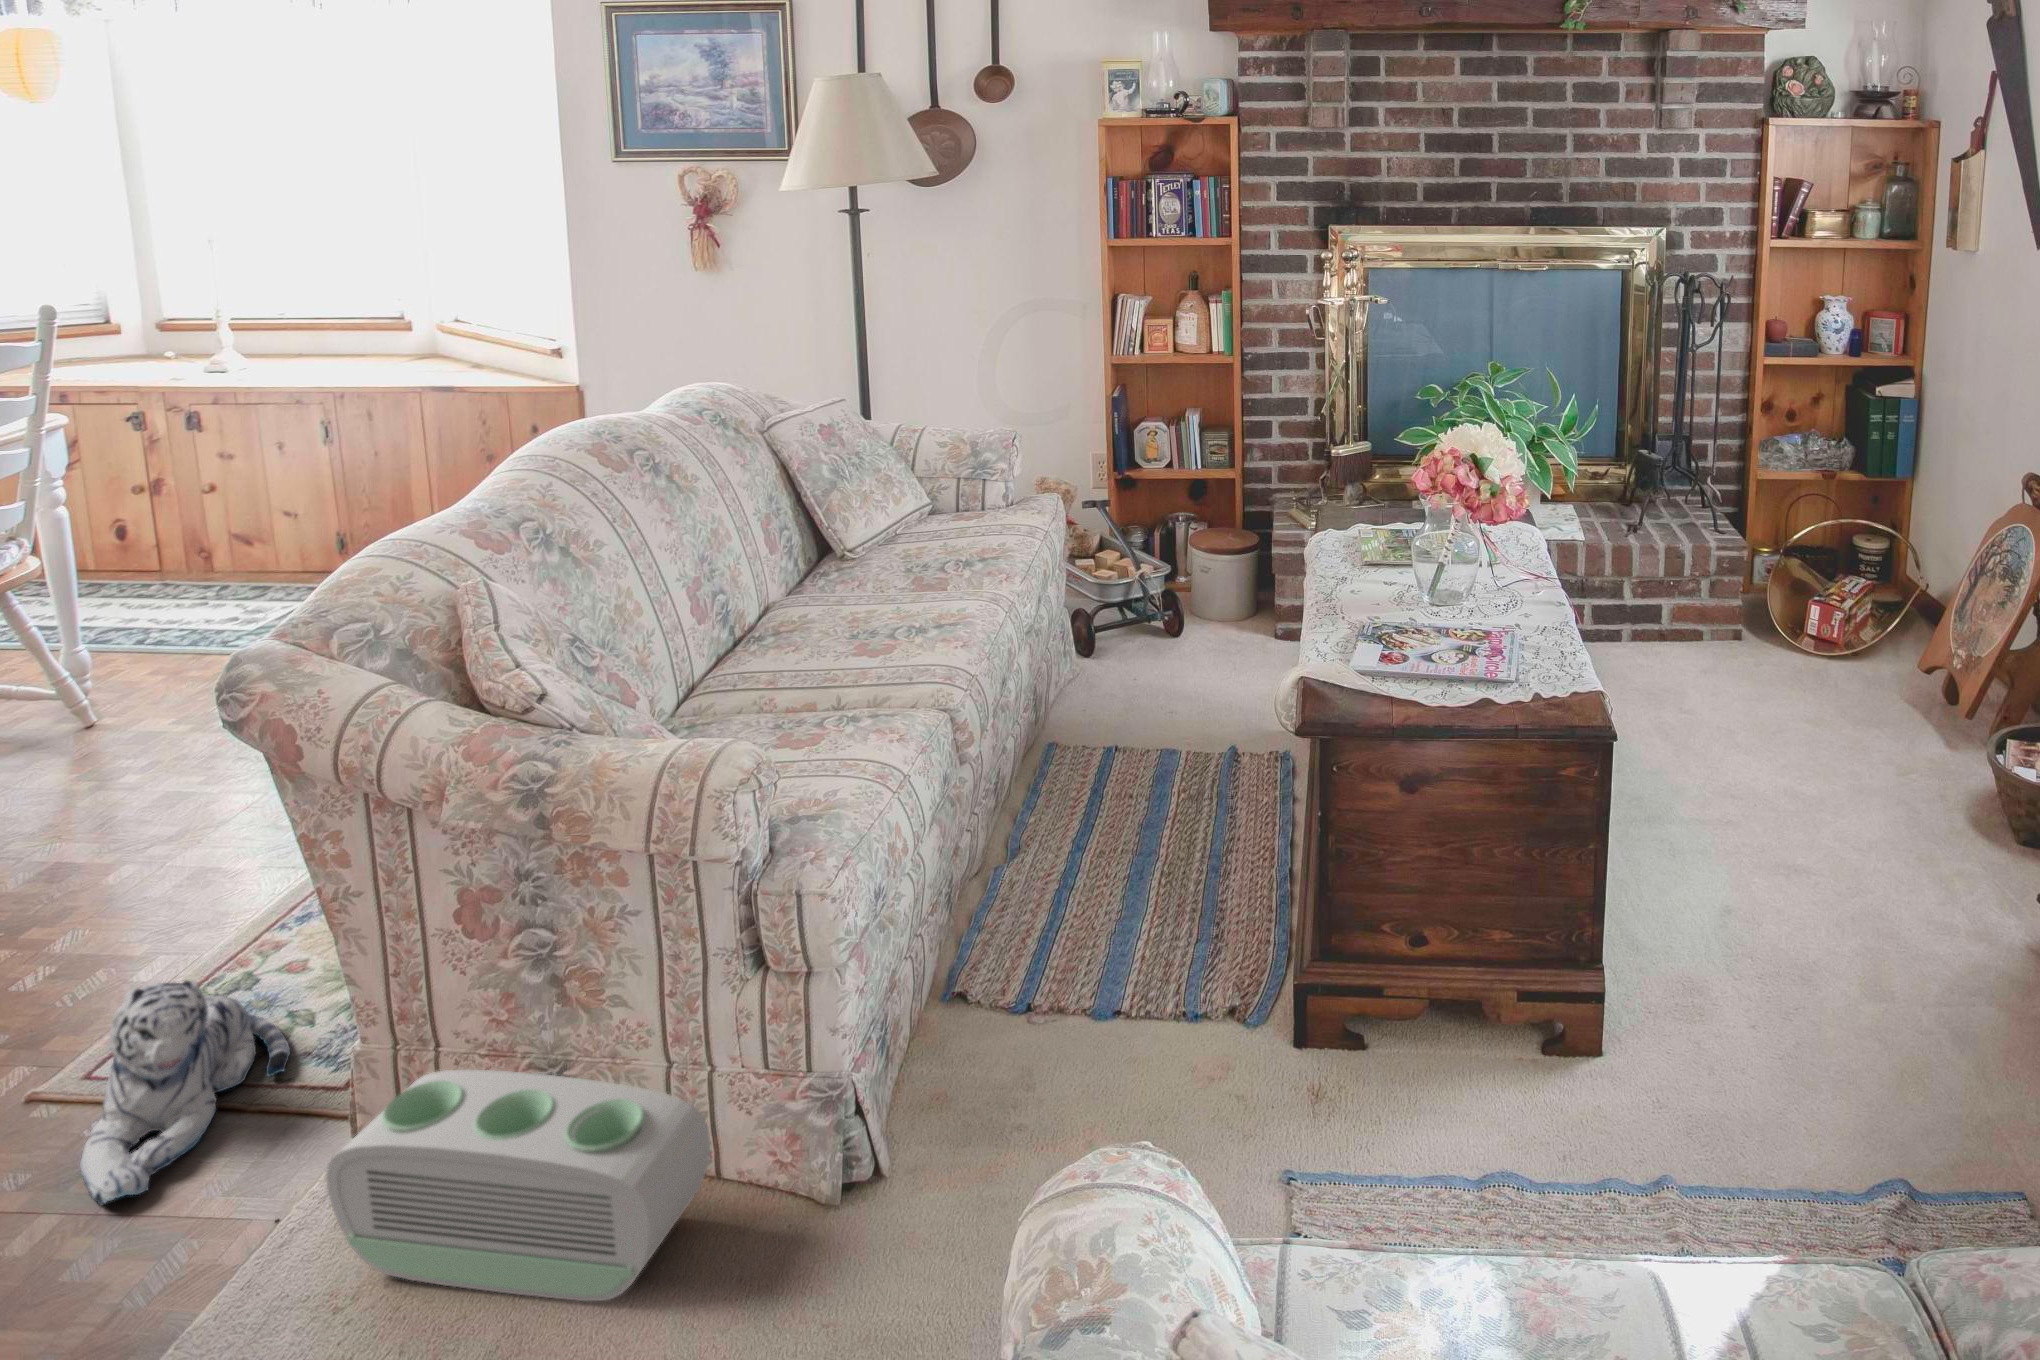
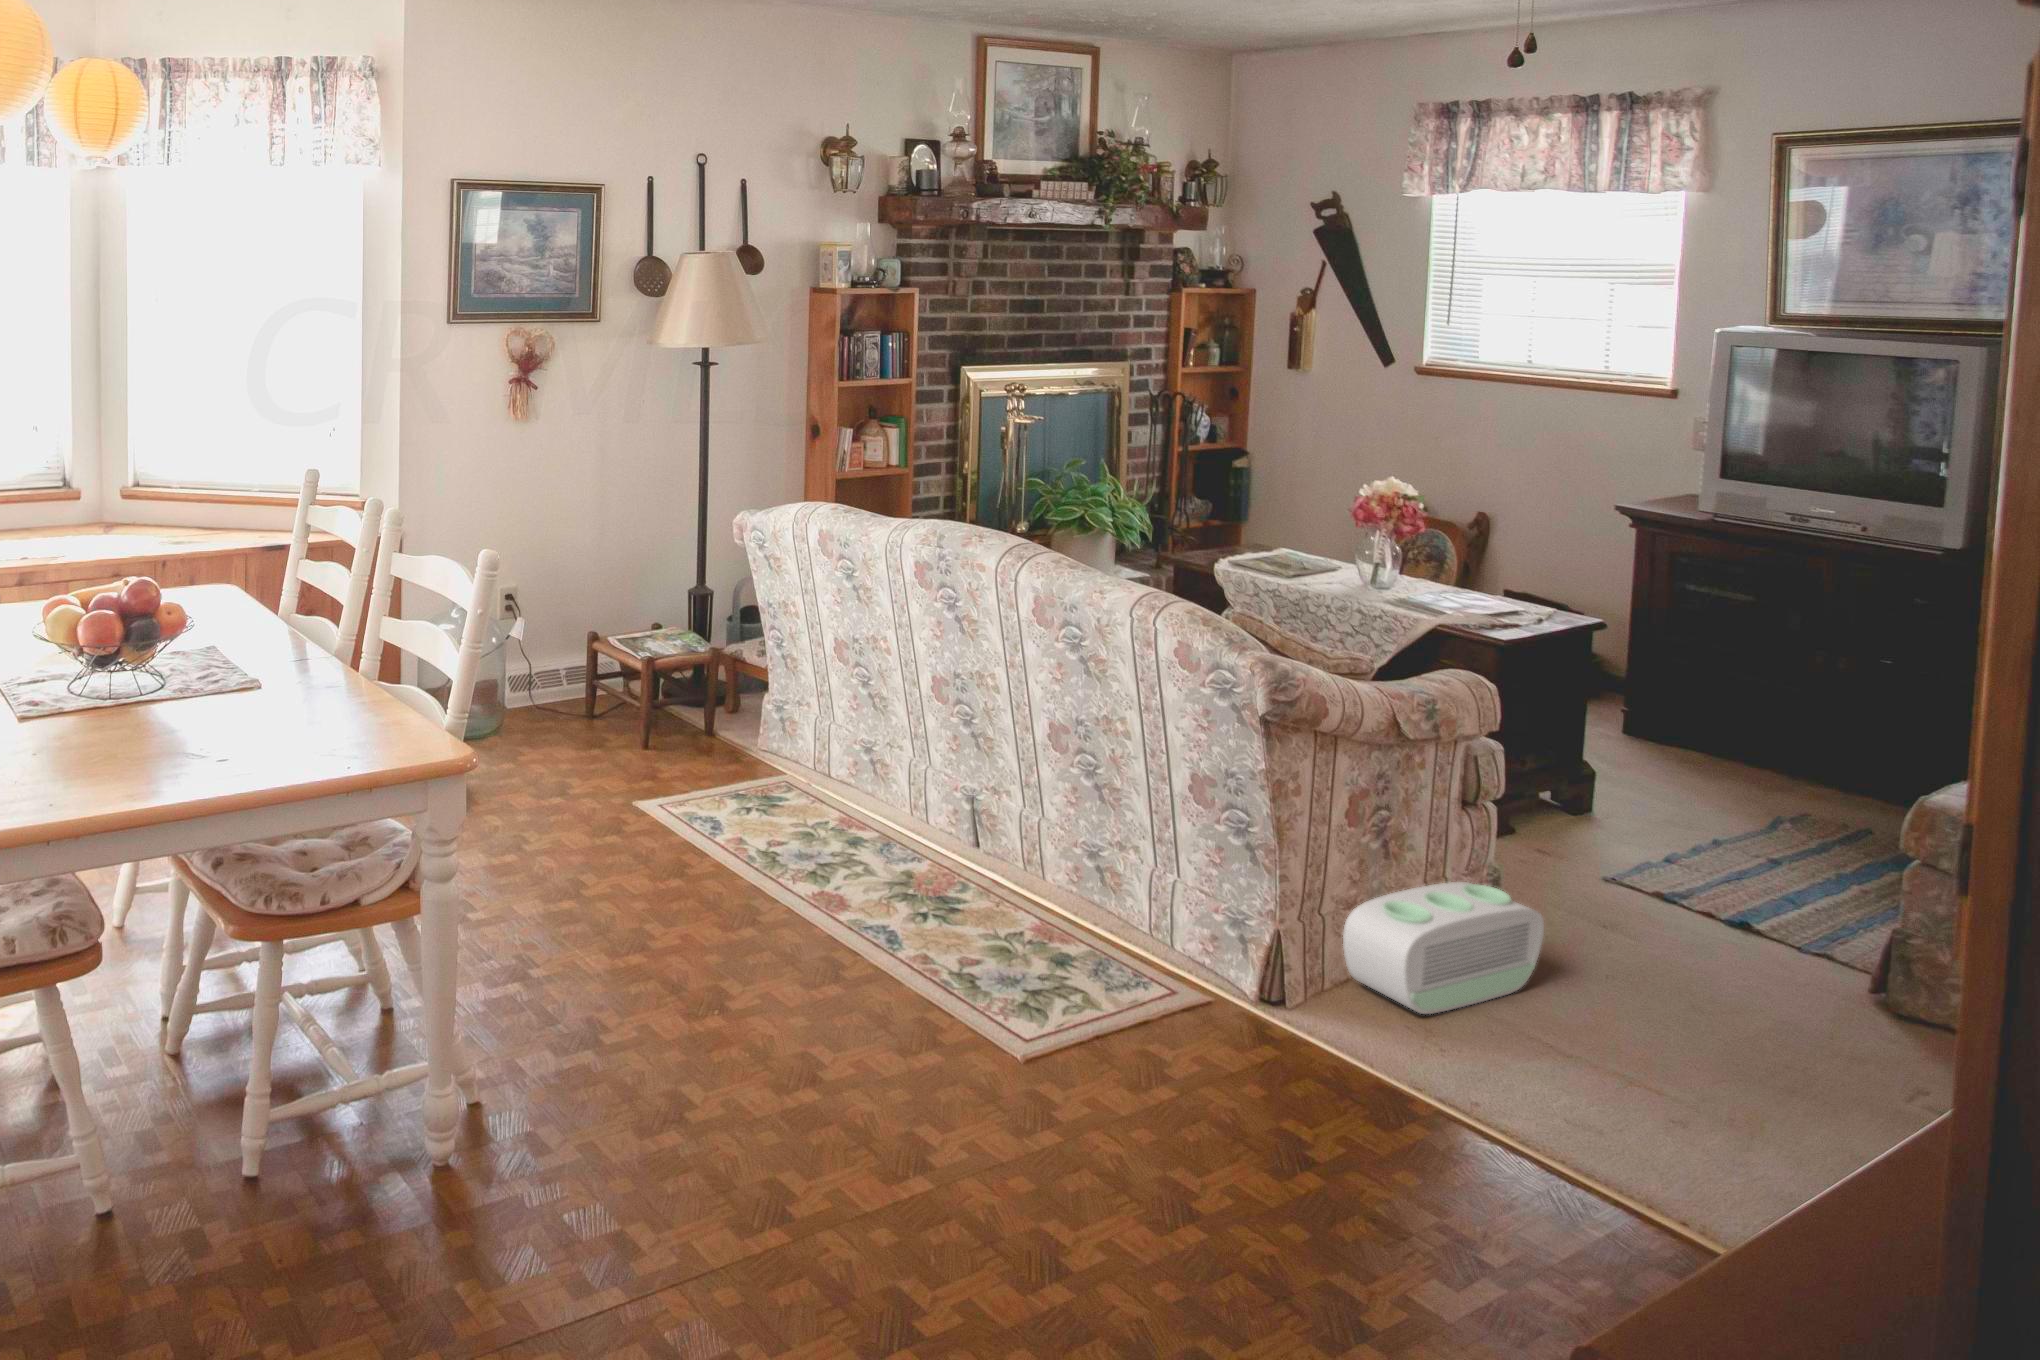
plush toy: present [80,981,290,1205] -> none [1046,907,1247,1046]

